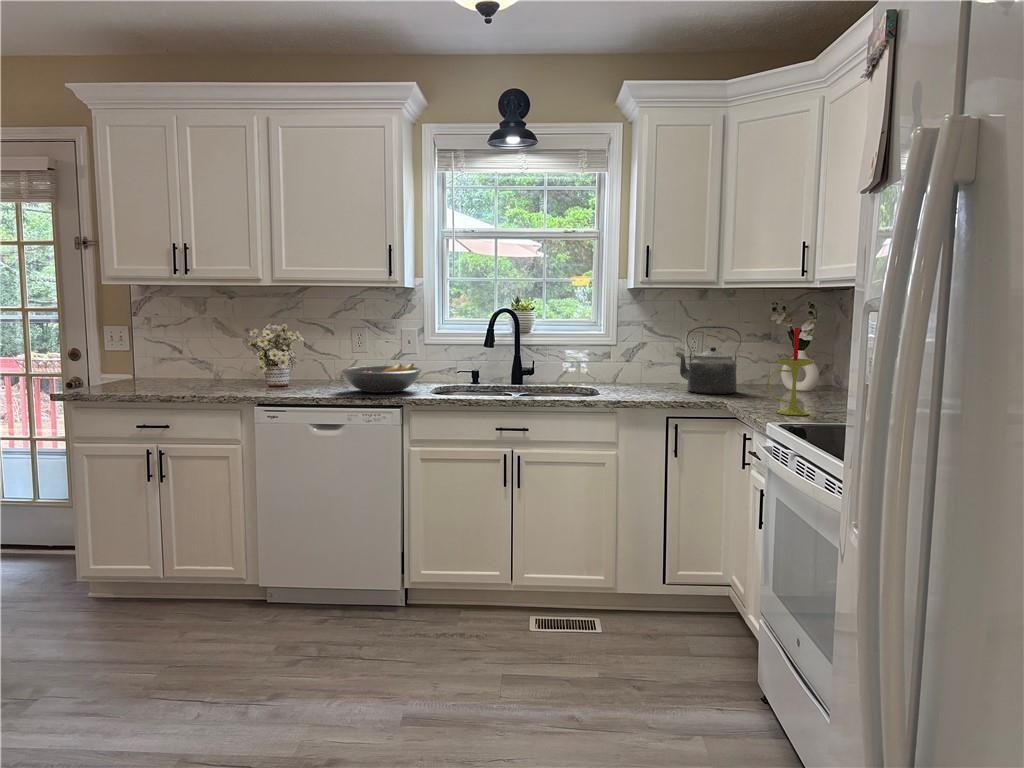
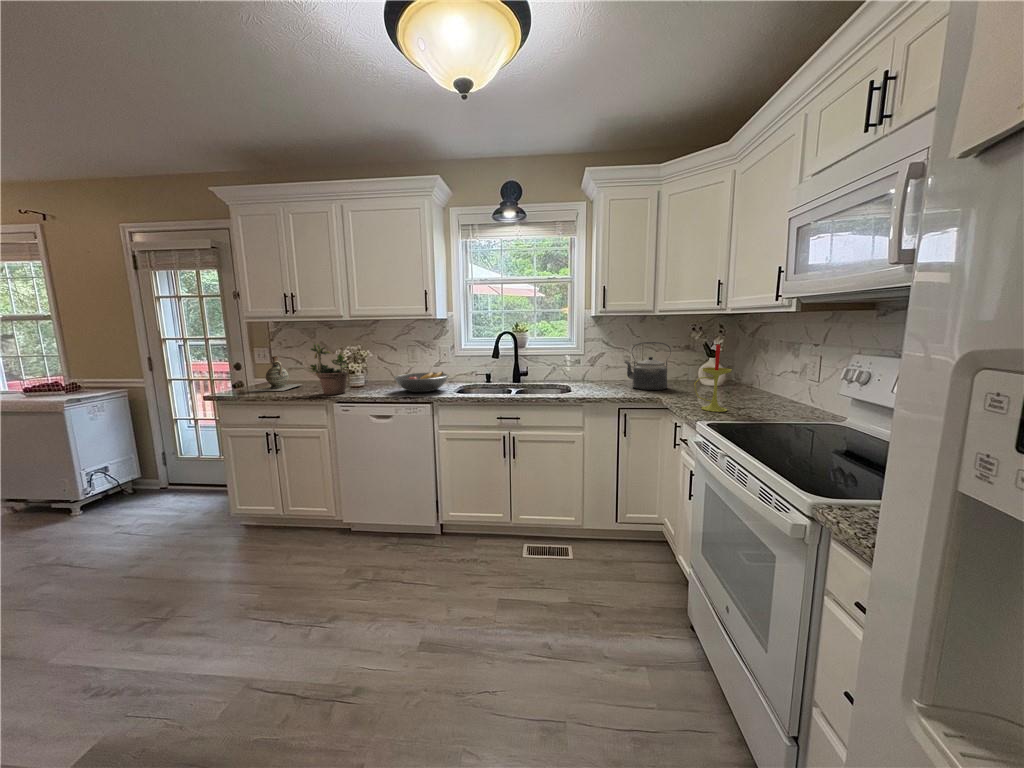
potted plant: none [215,312,276,395] -> present [309,344,348,395]
ceramic jug: none [112,337,191,390] -> present [251,356,302,391]

